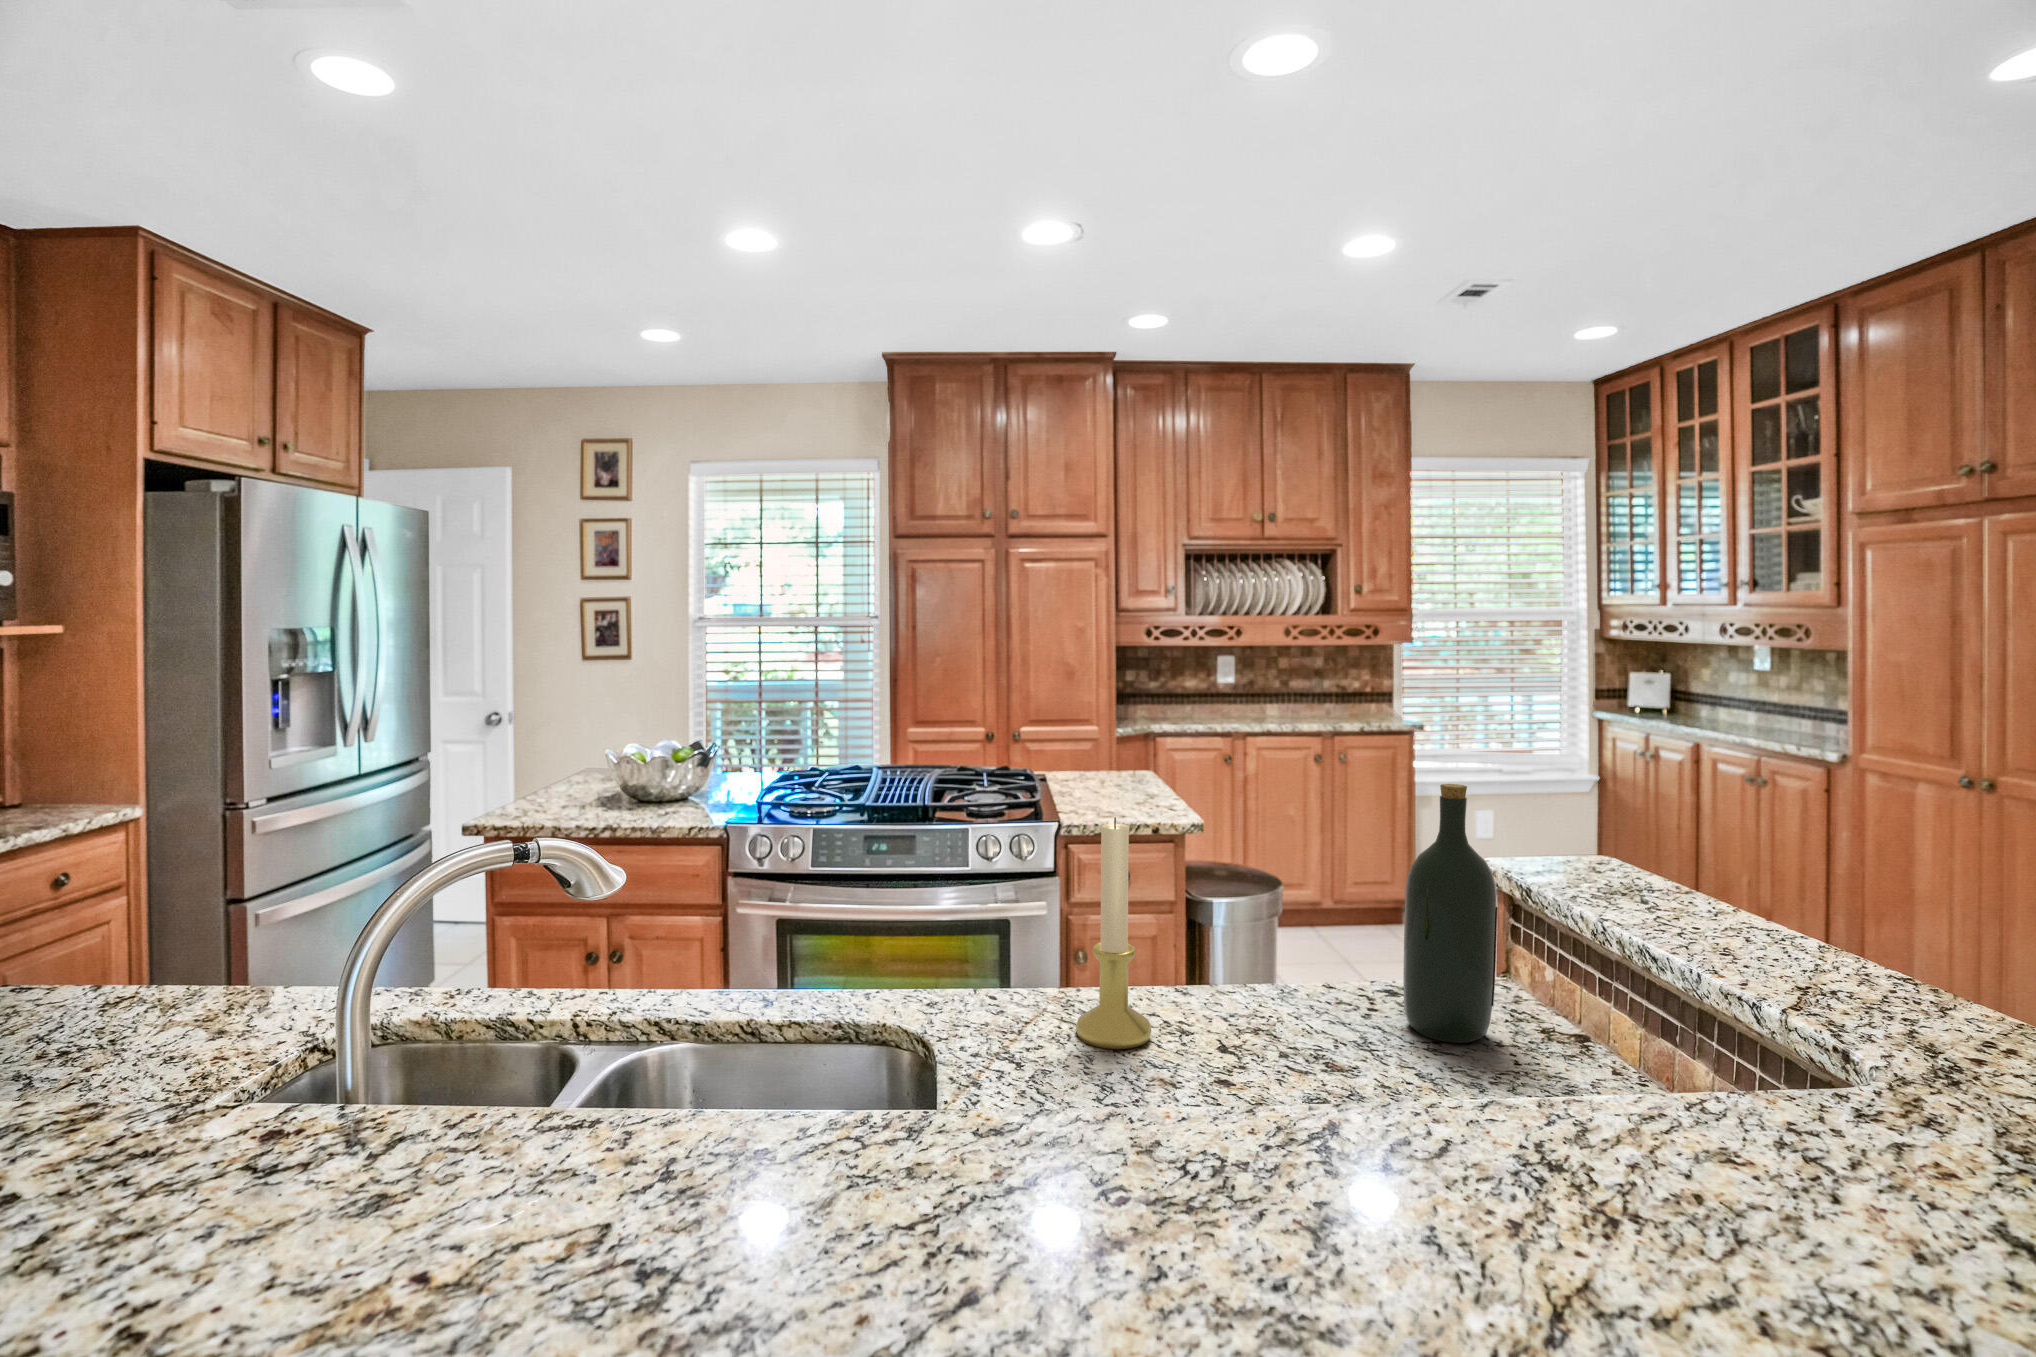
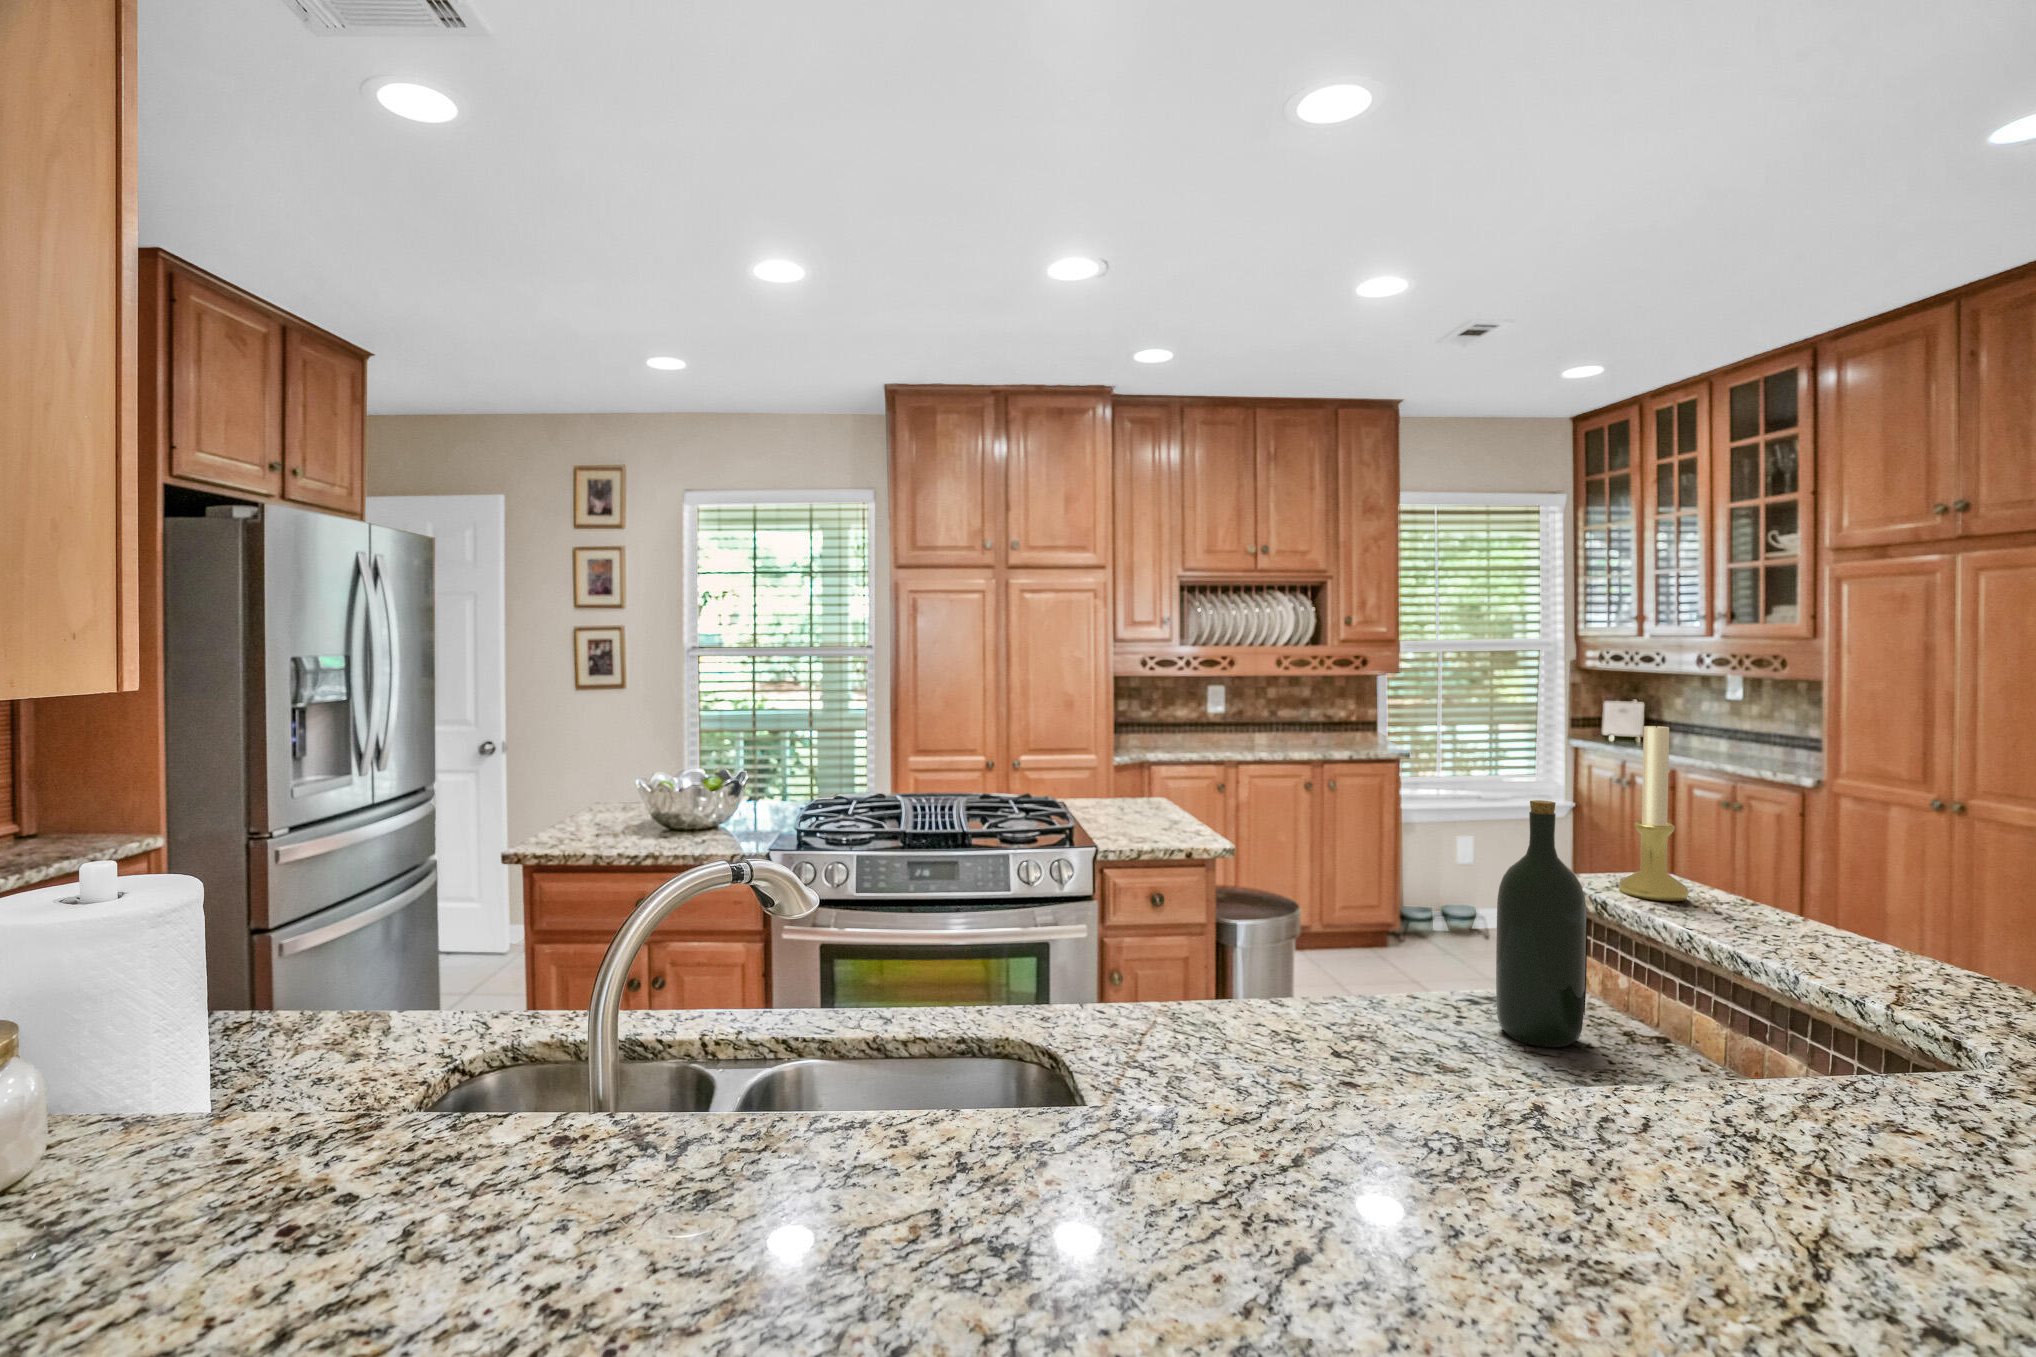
candle holder: present [1076,817,1151,1049] -> present [1618,720,1689,901]

